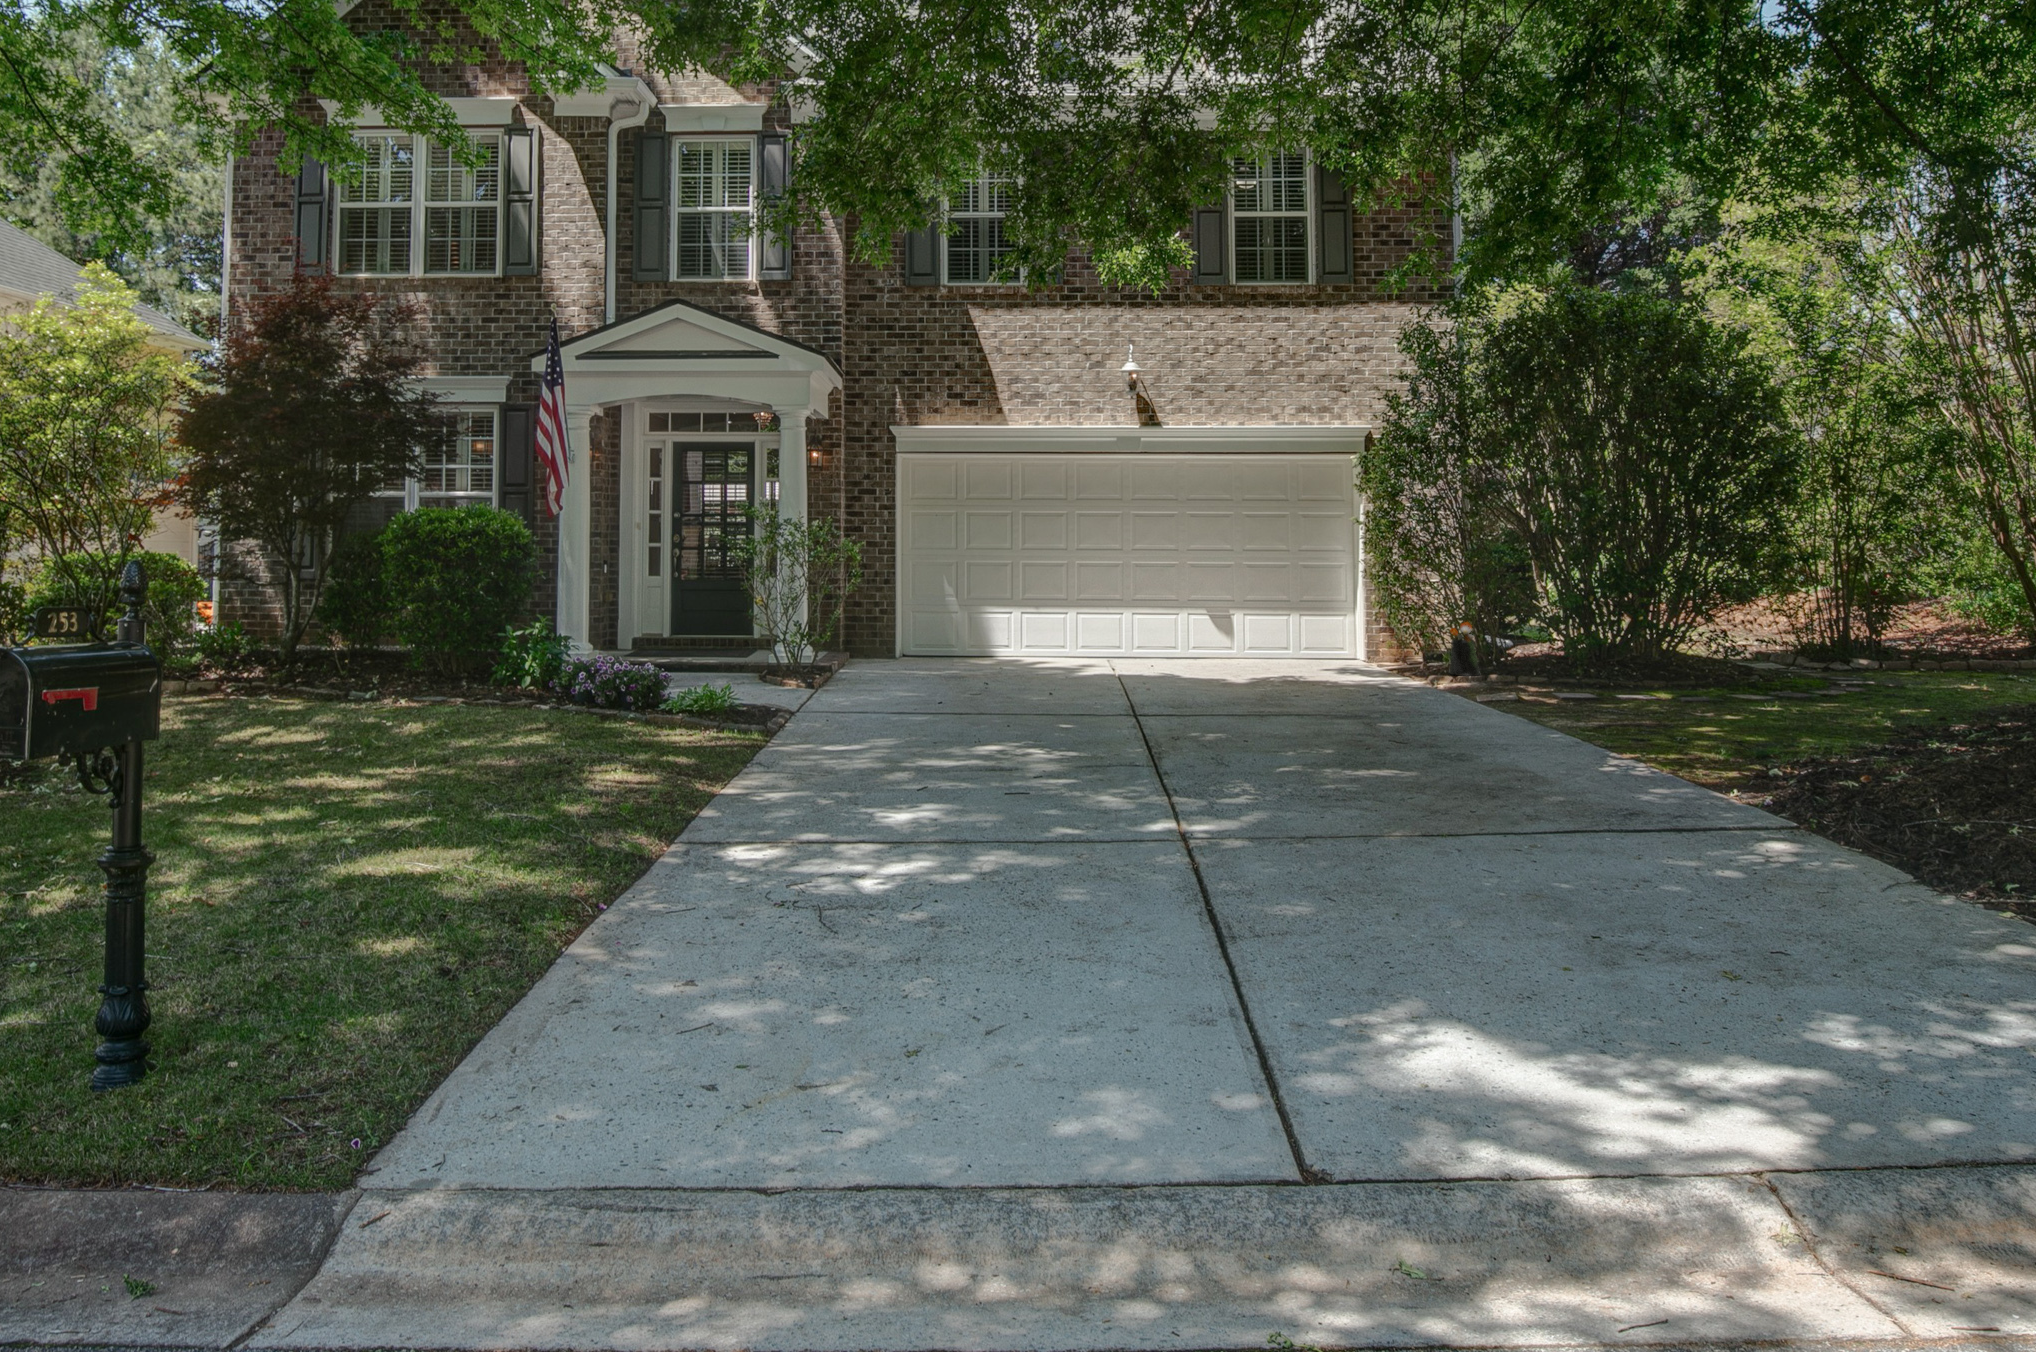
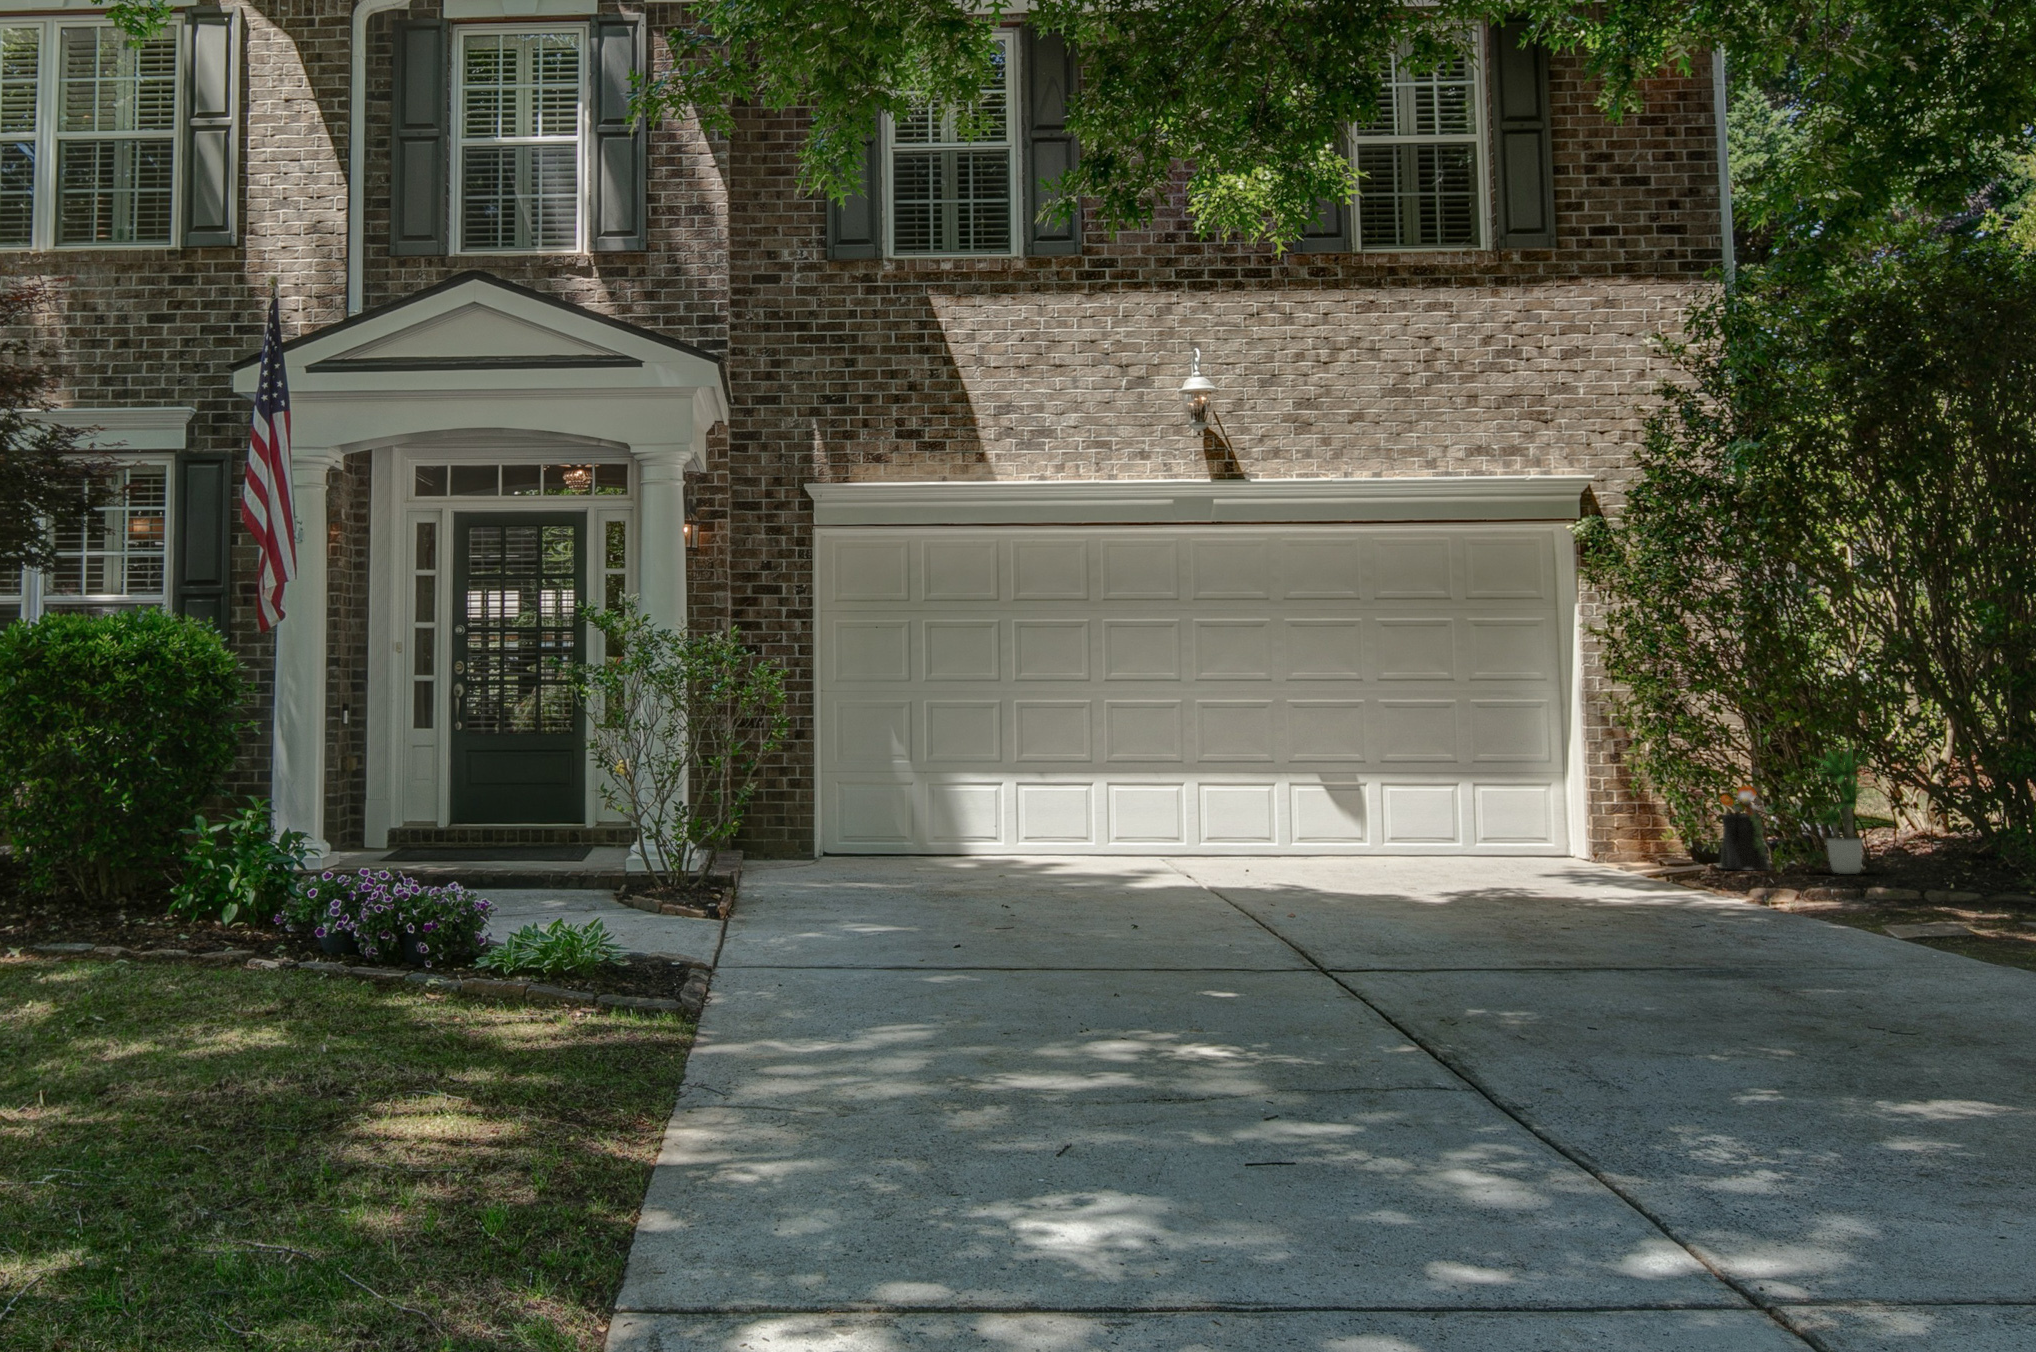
potted plant: none [1500,596,1553,681] -> present [1815,741,1876,874]

